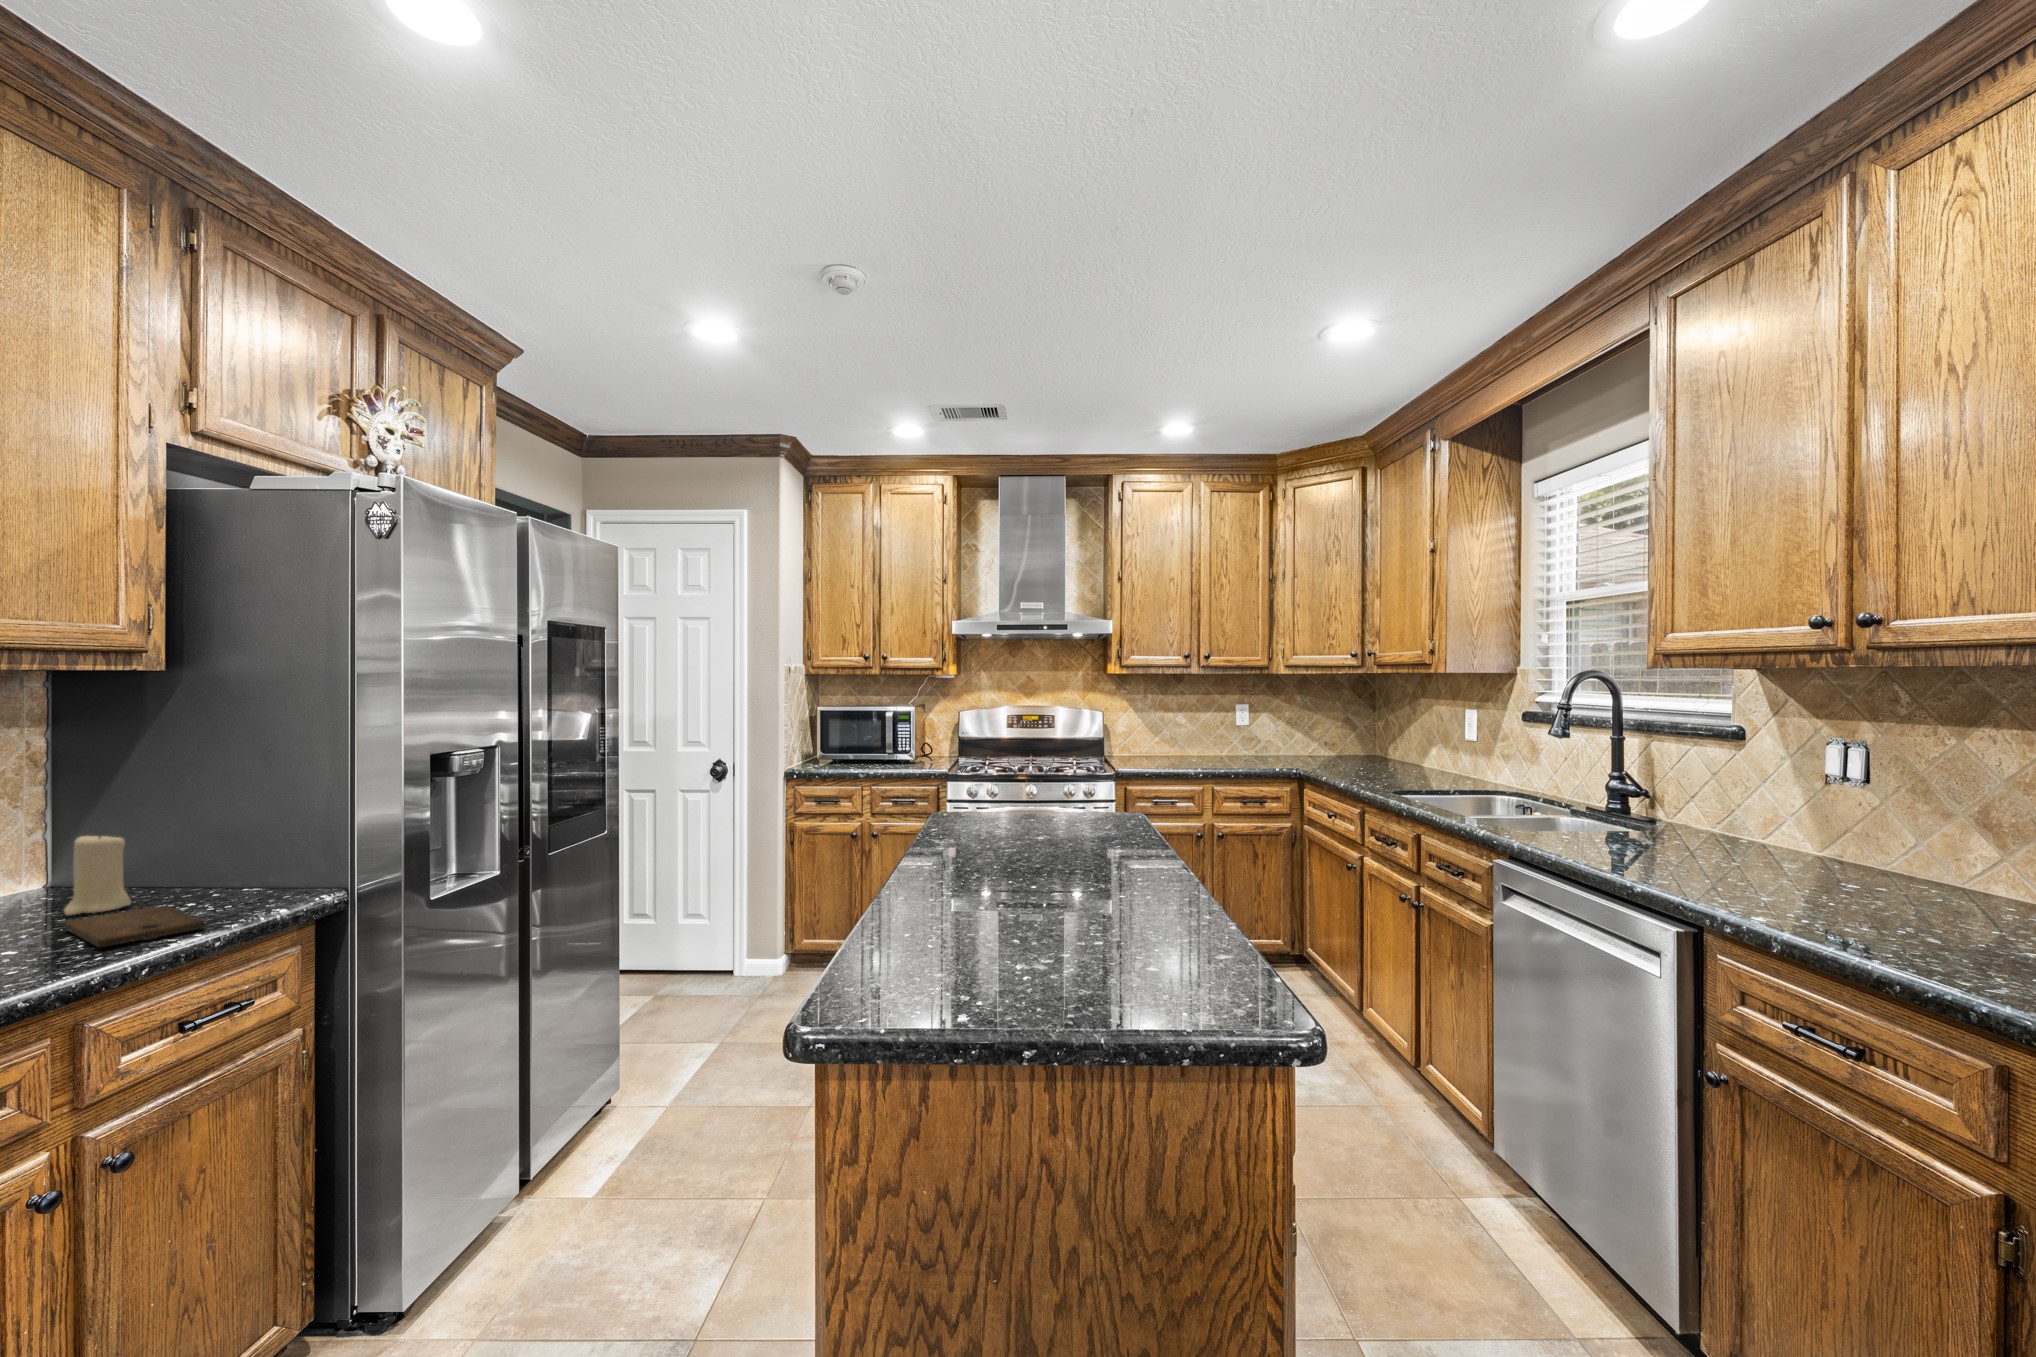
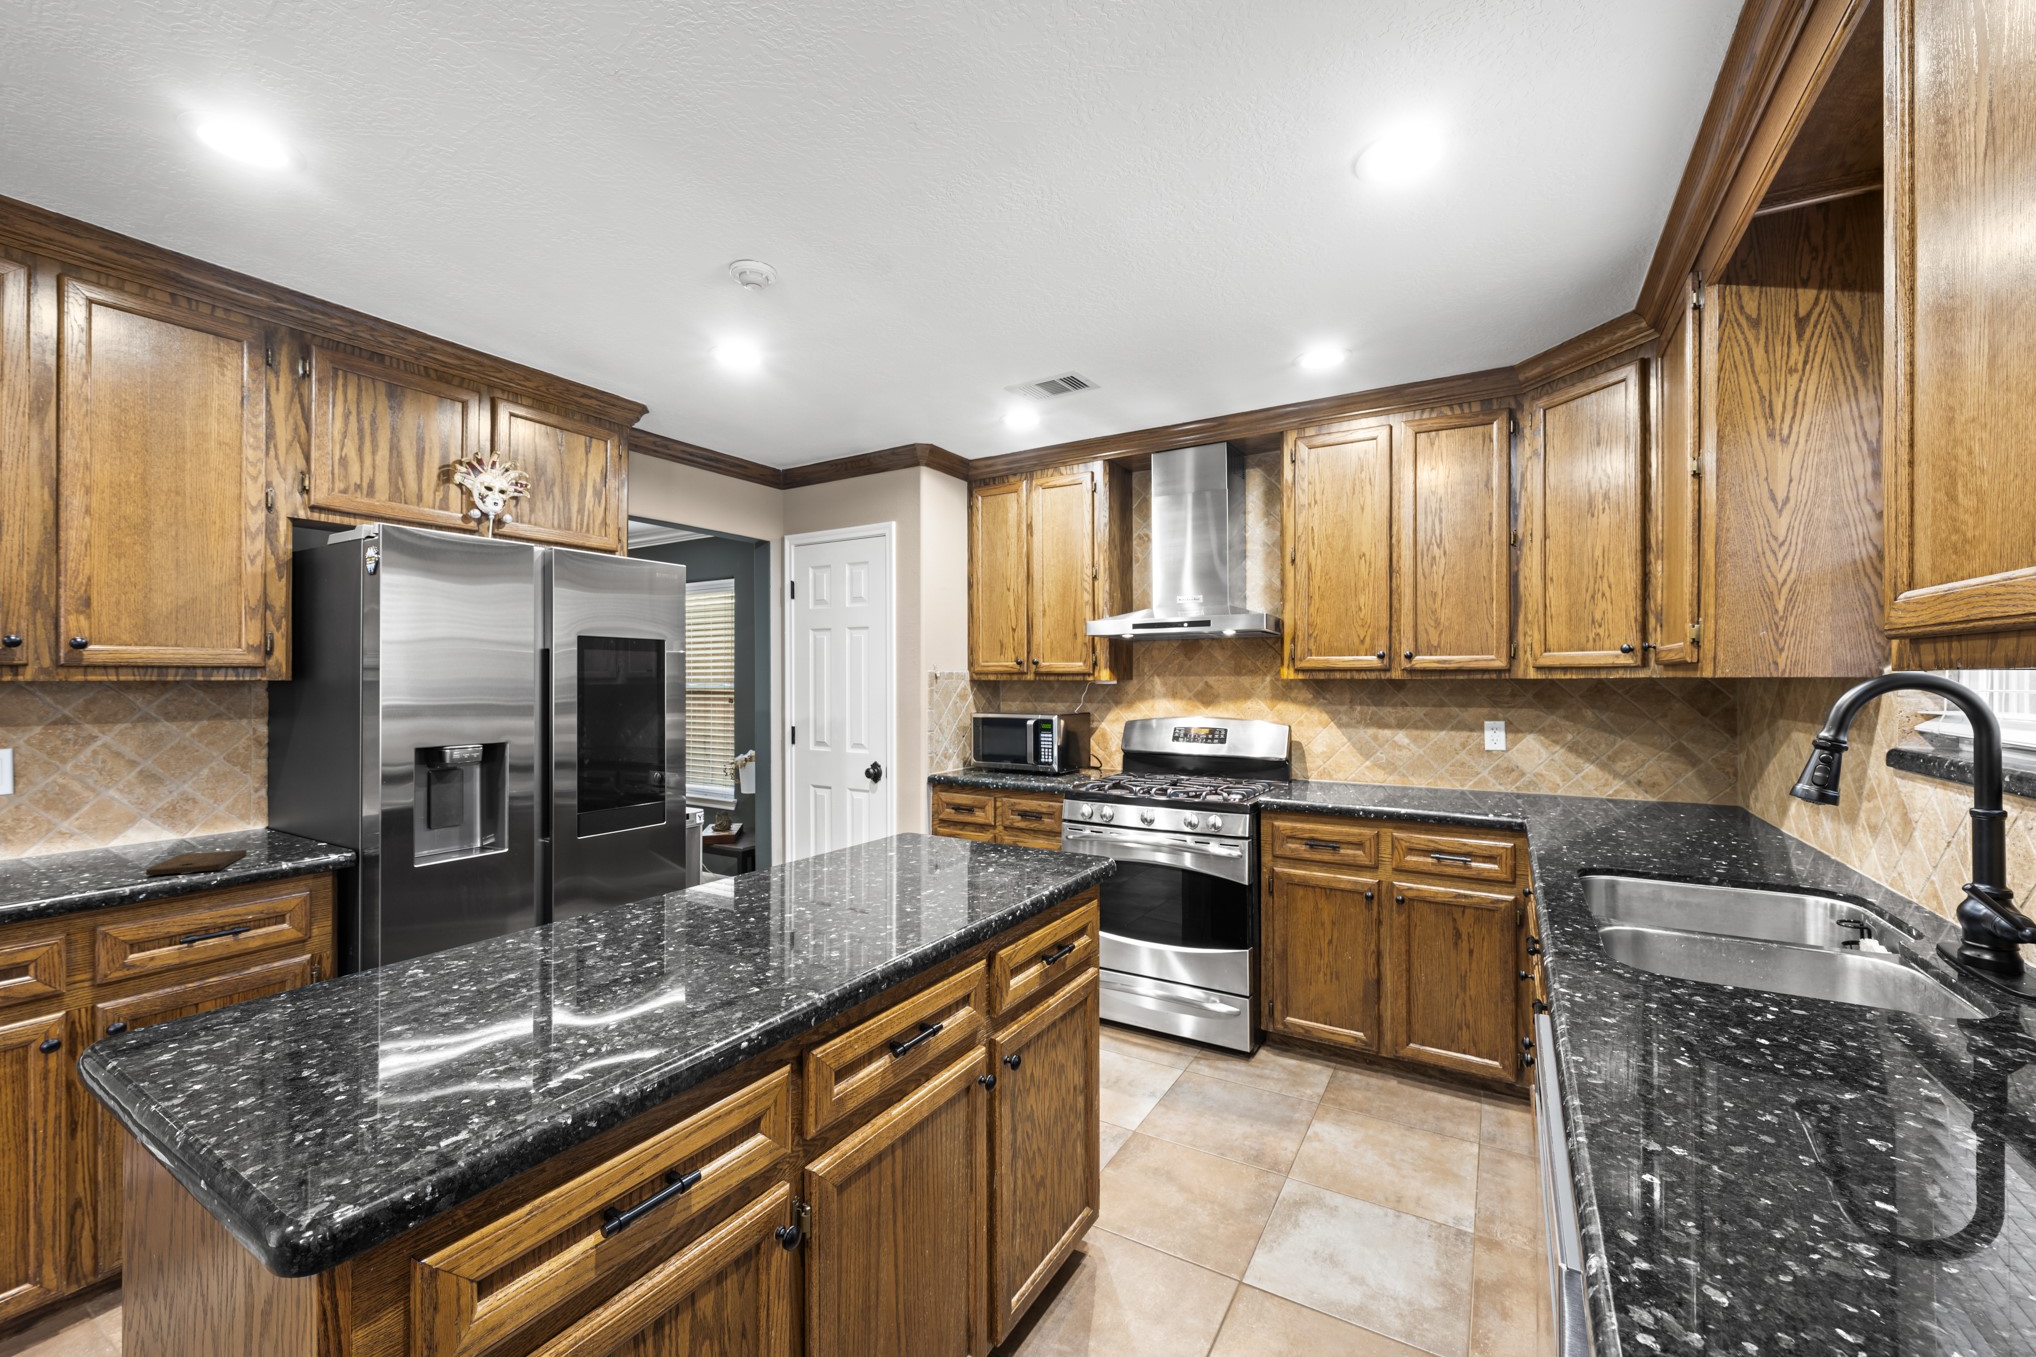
candle: present [64,833,131,915] -> none [207,794,254,851]

